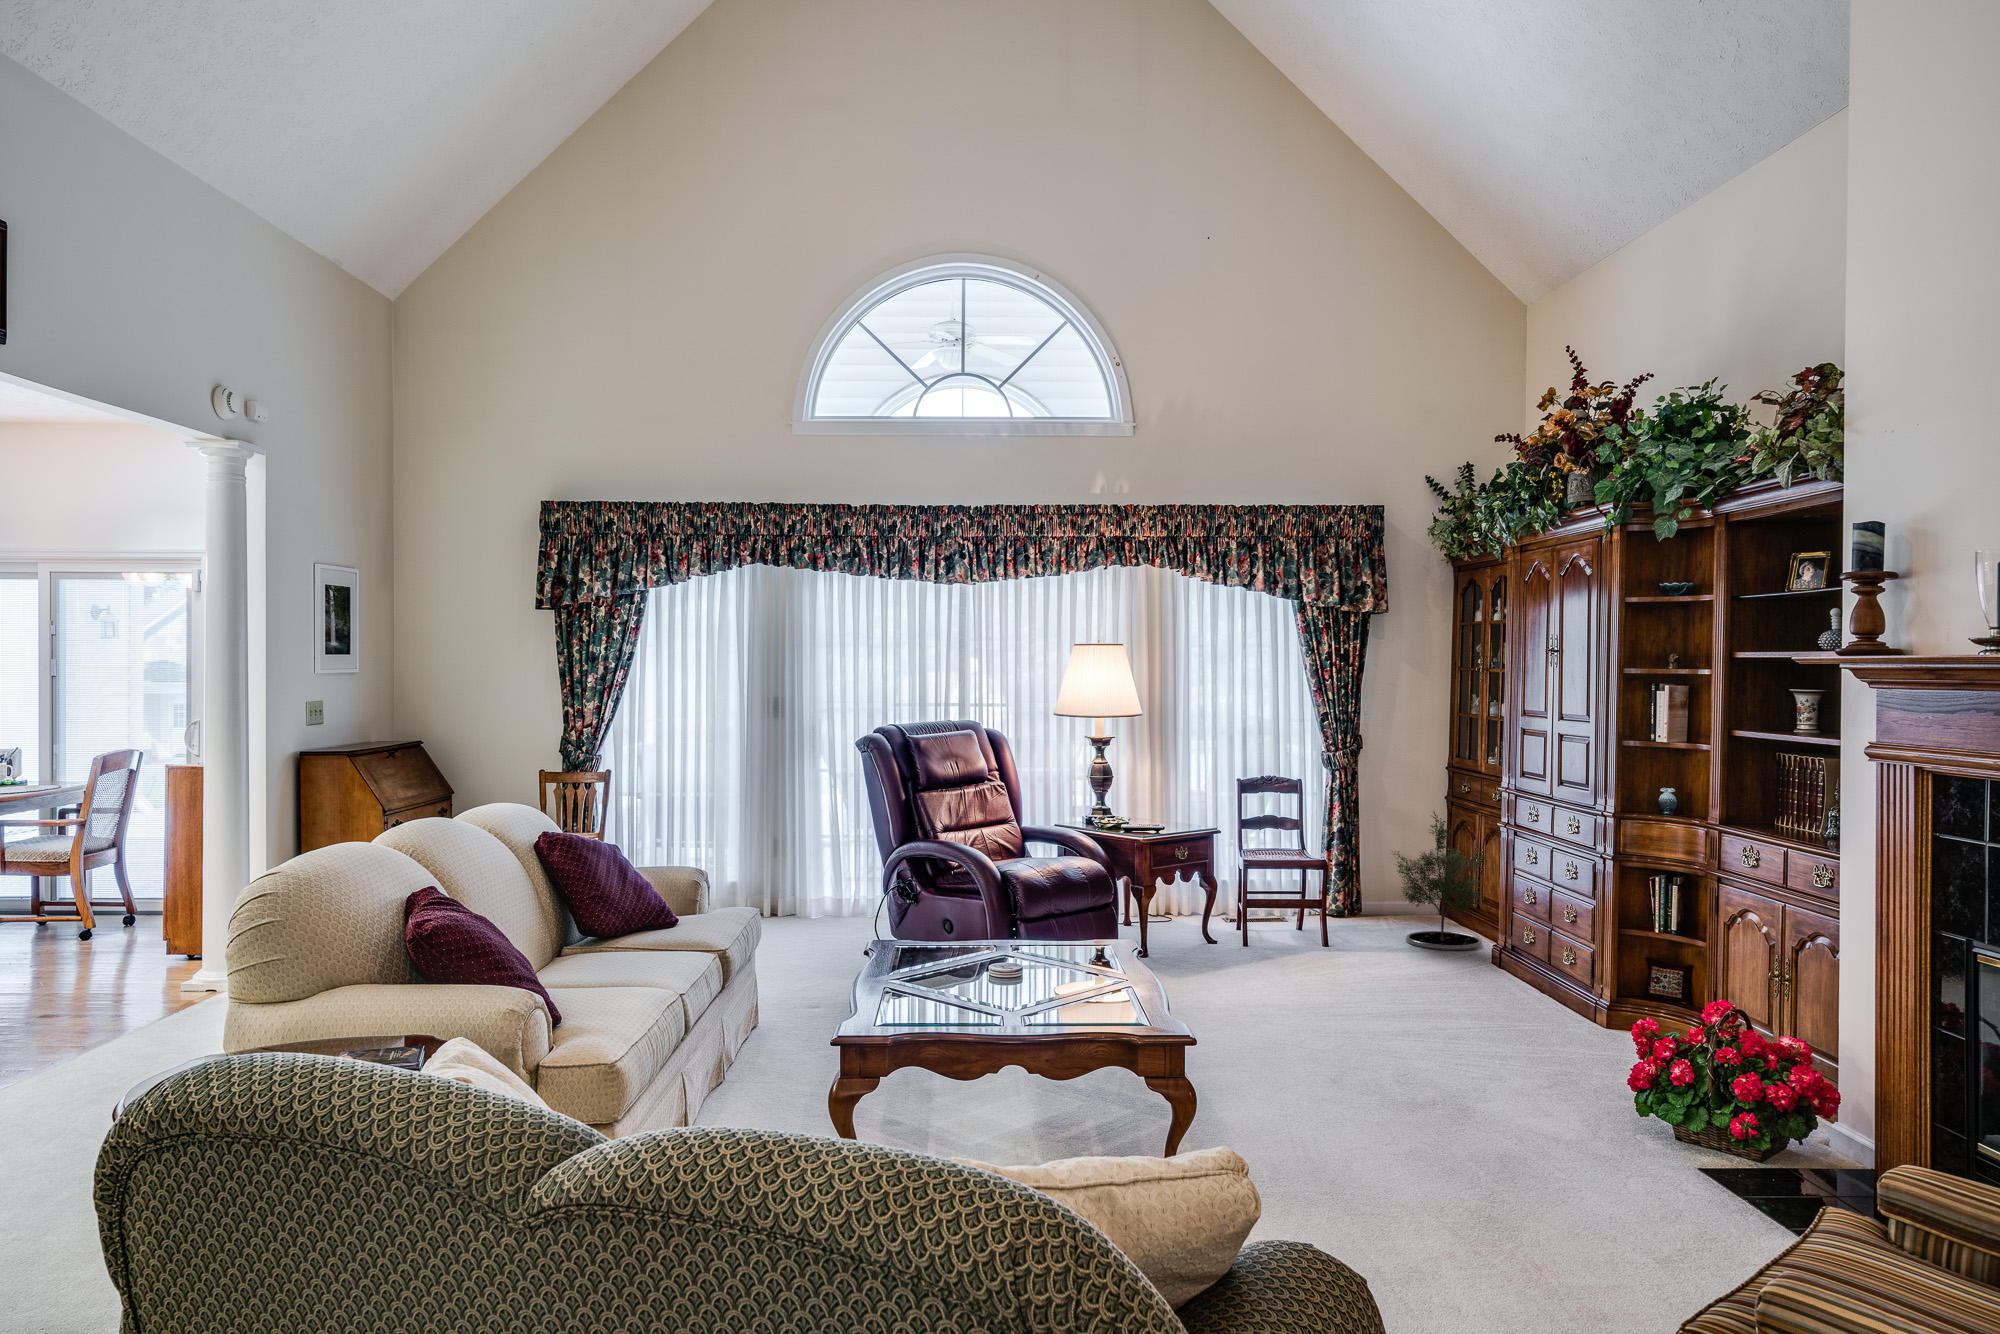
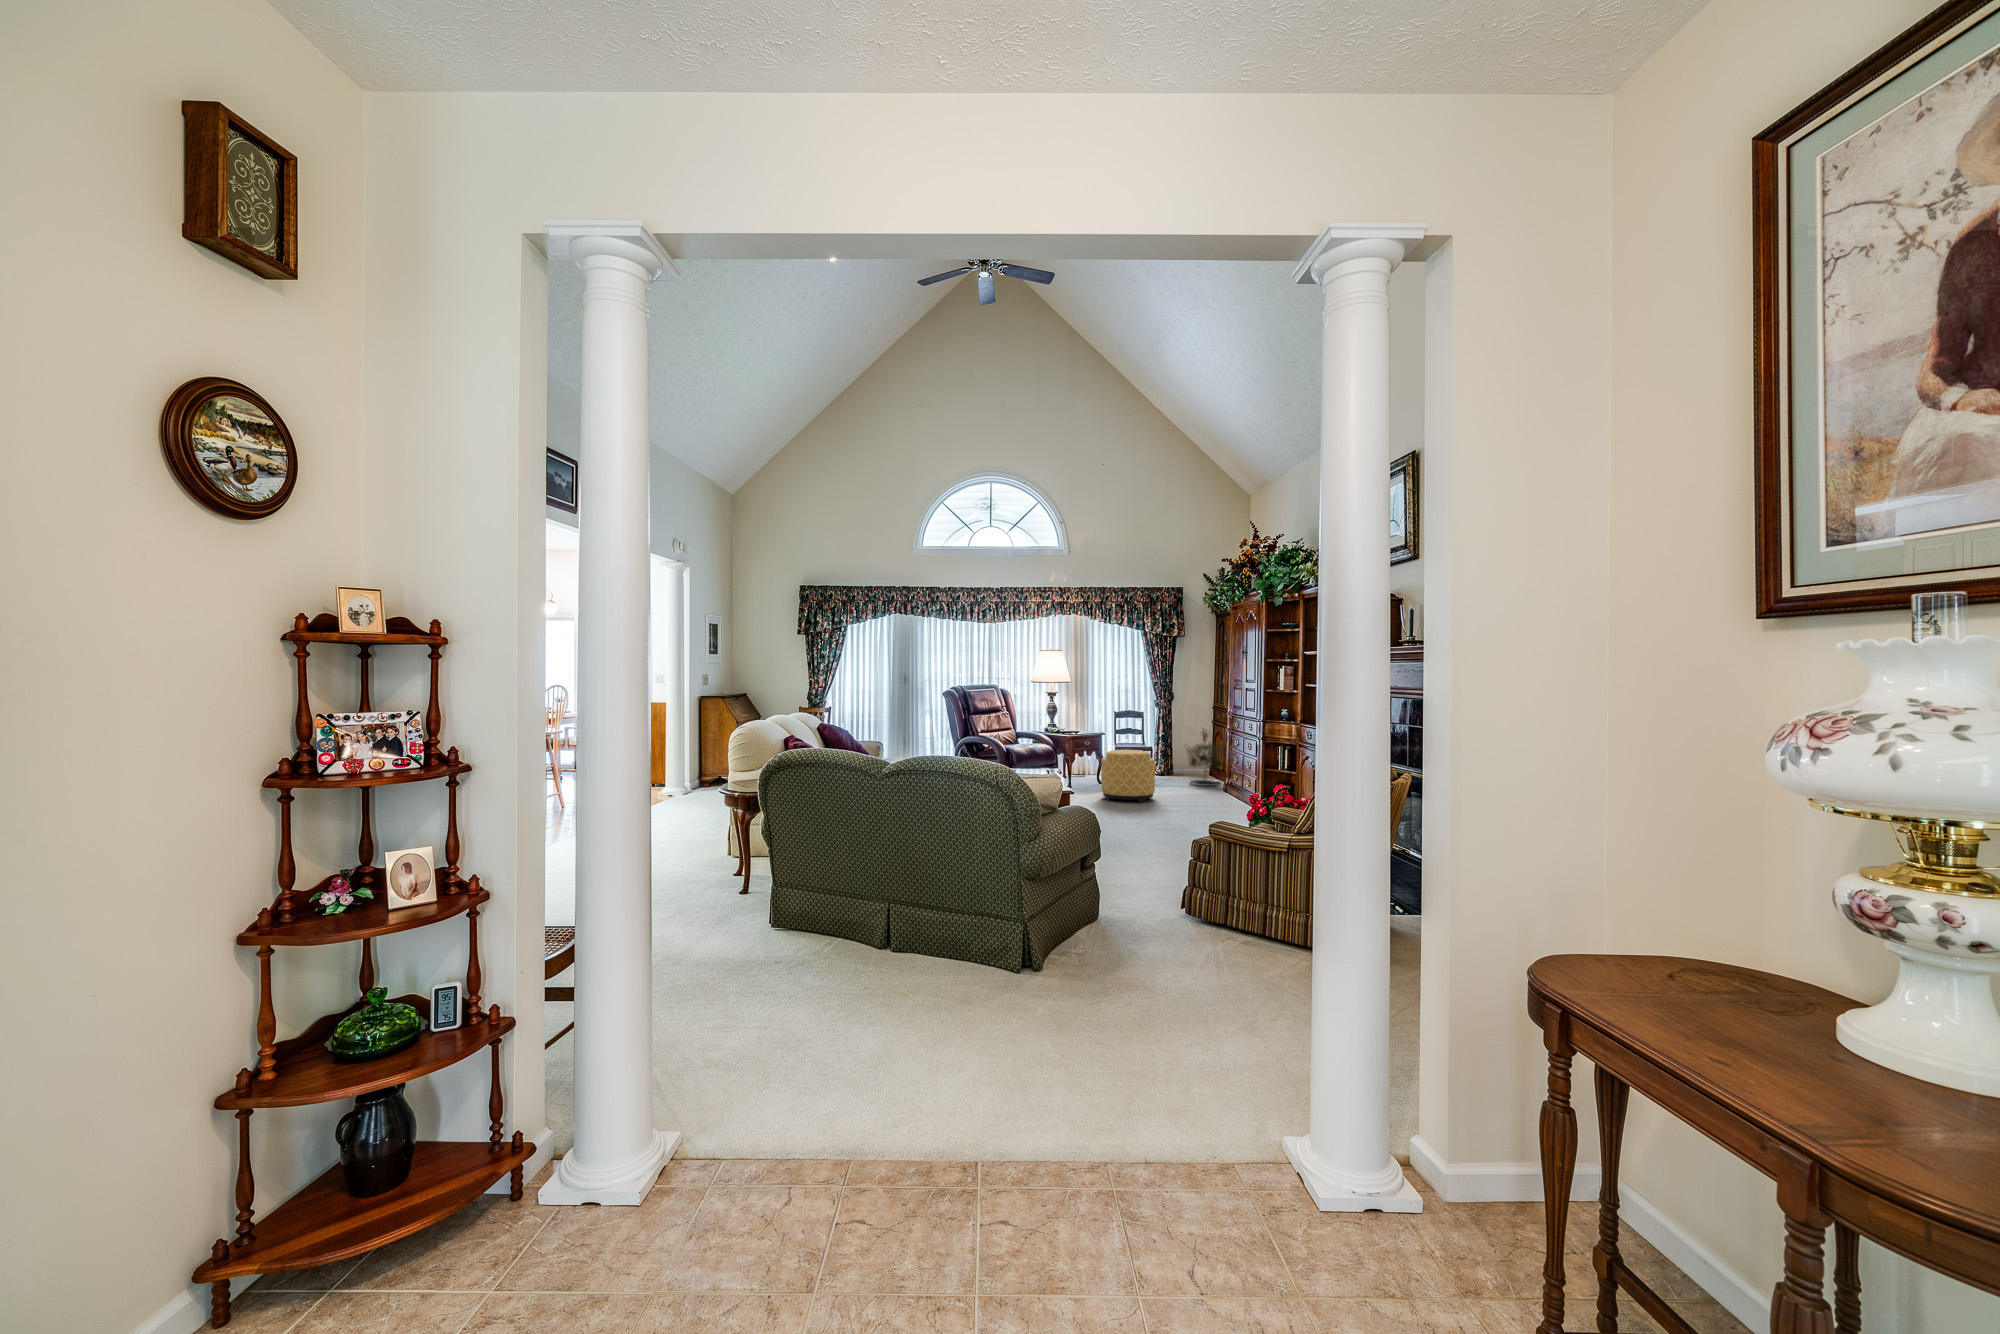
ottoman: none [1221,877,1347,1008] -> present [1101,750,1155,803]

